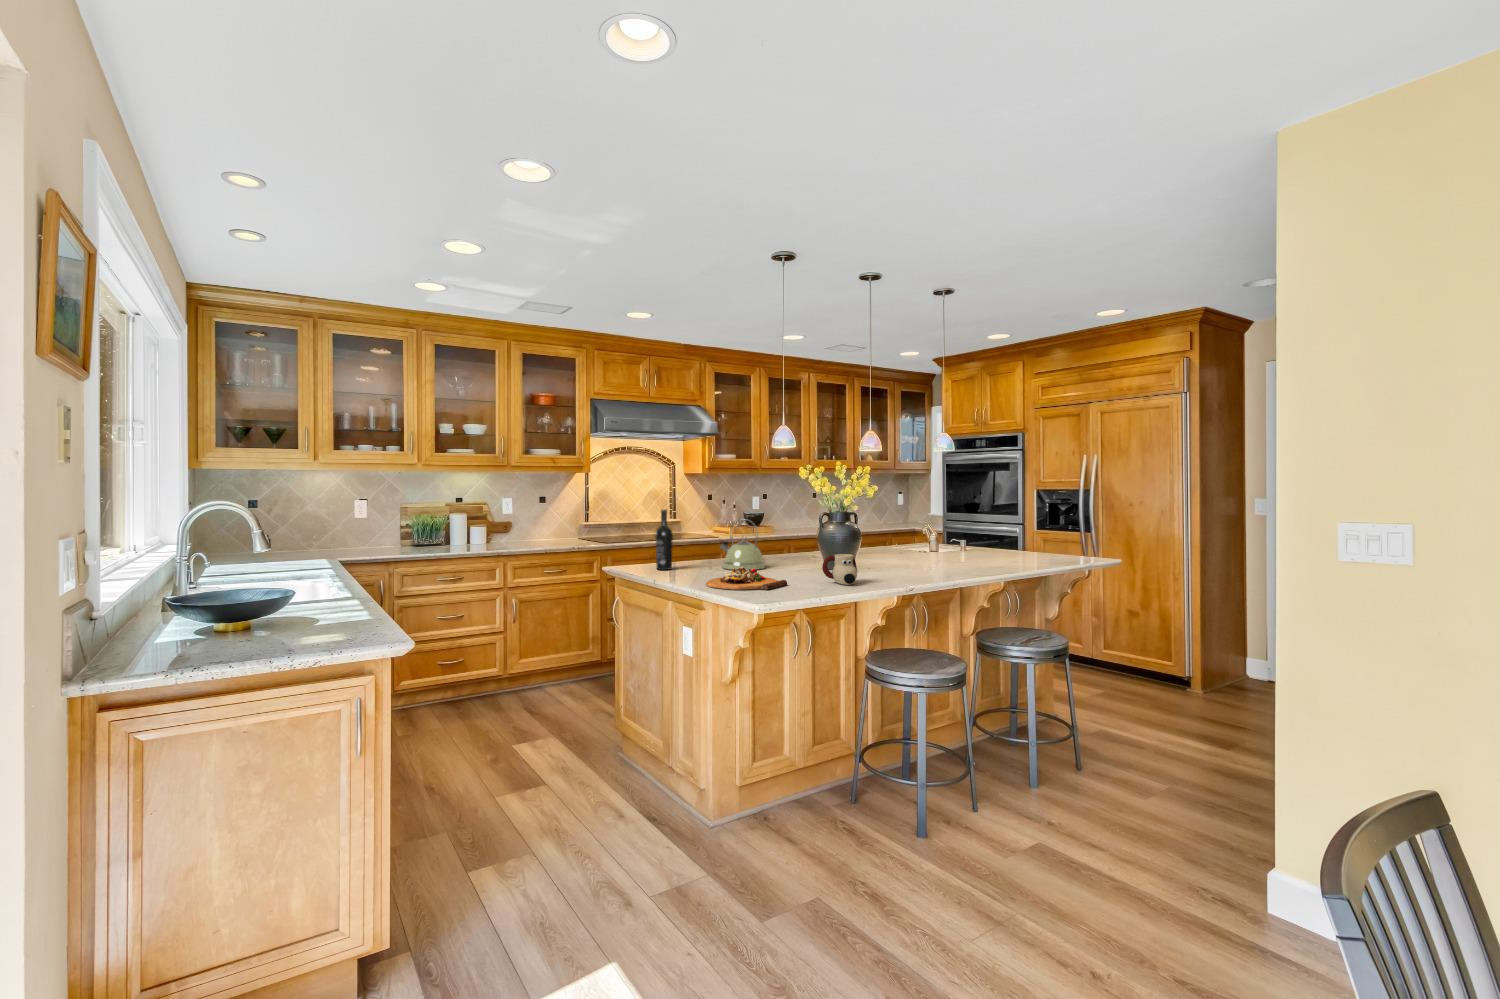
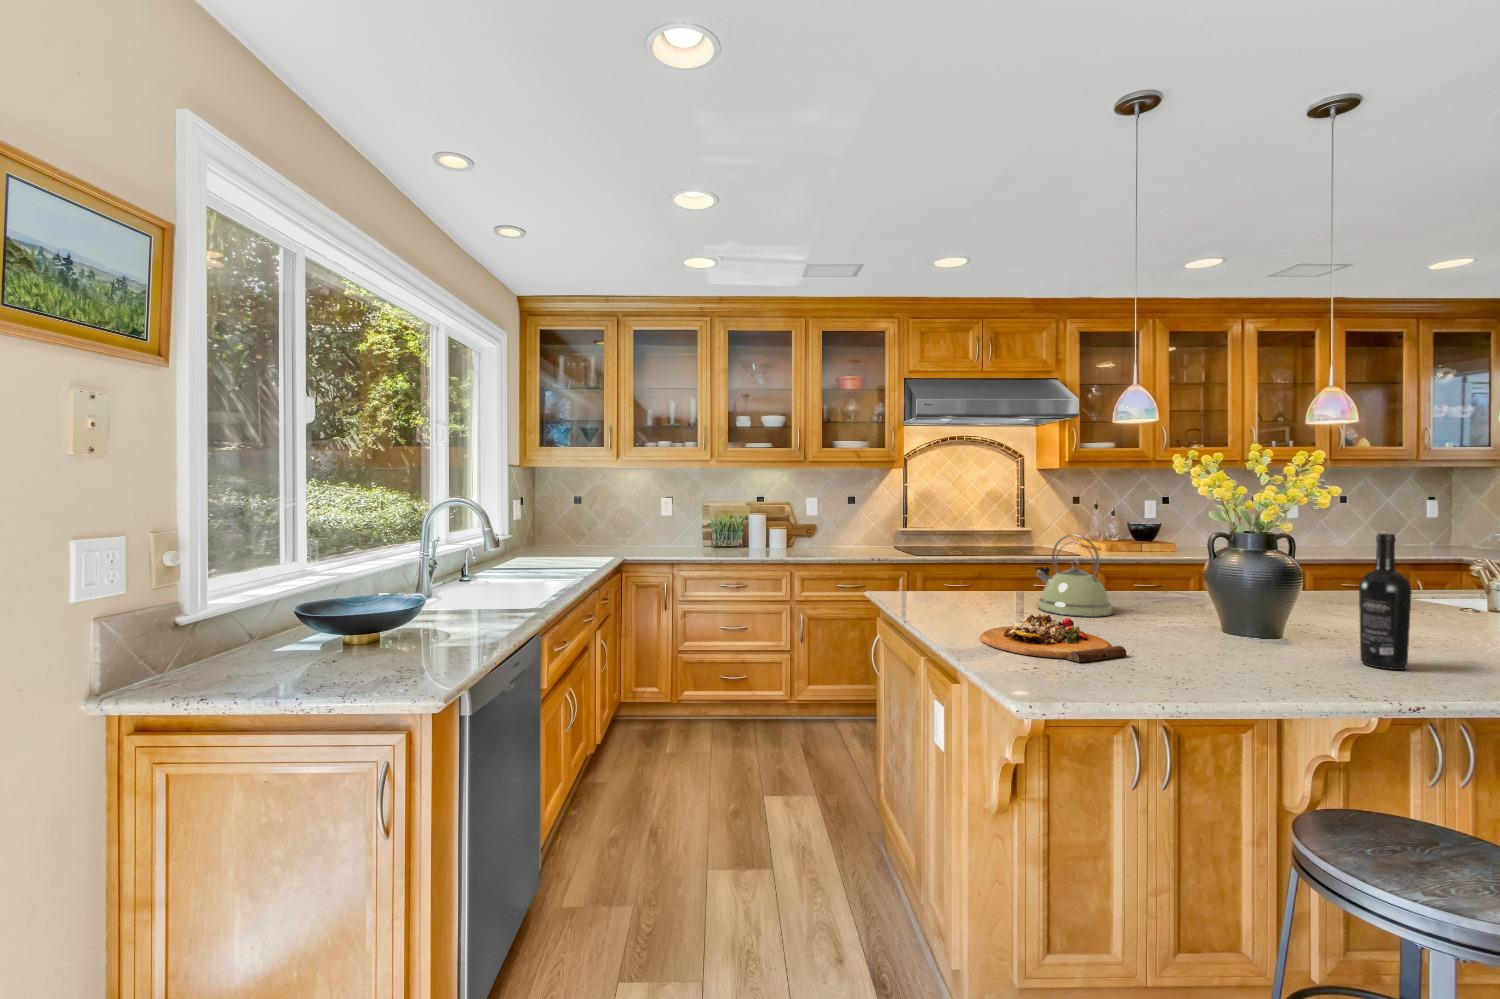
wine bottle: present [655,510,673,570] -> present [1359,533,1412,670]
mug: present [822,554,857,585] -> none [1205,610,1288,674]

